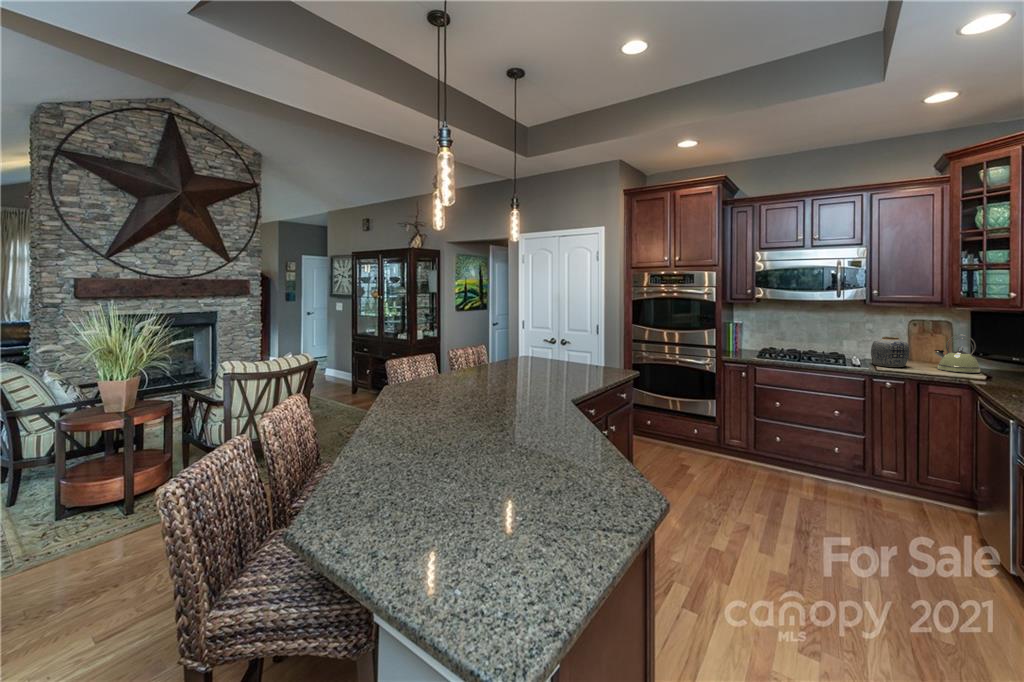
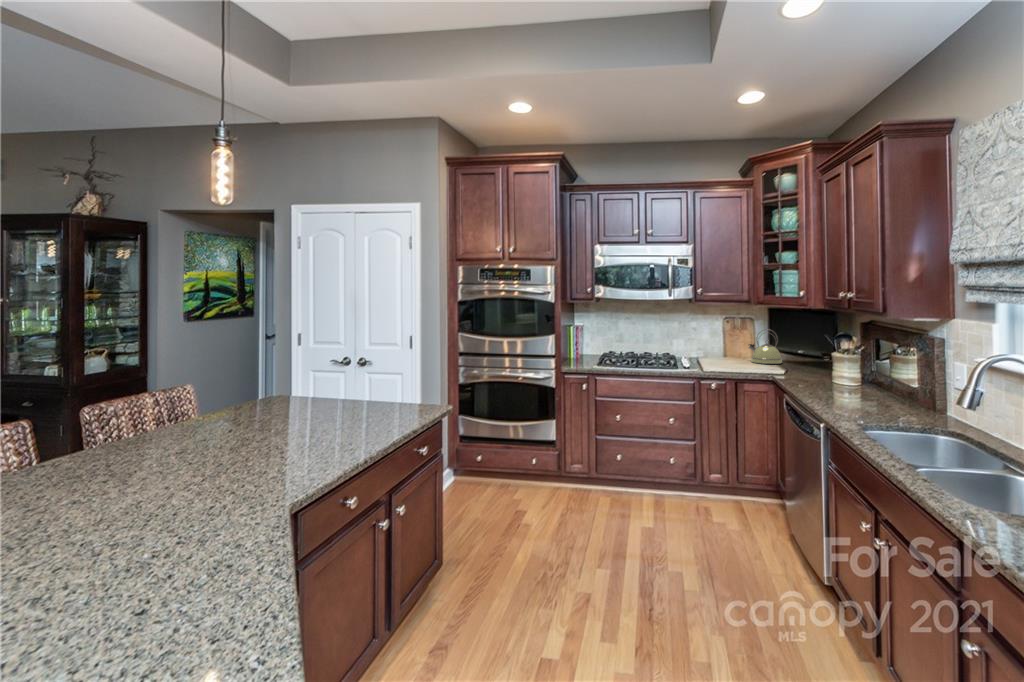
vase: present [871,337,909,367] -> none [700,333,730,363]

